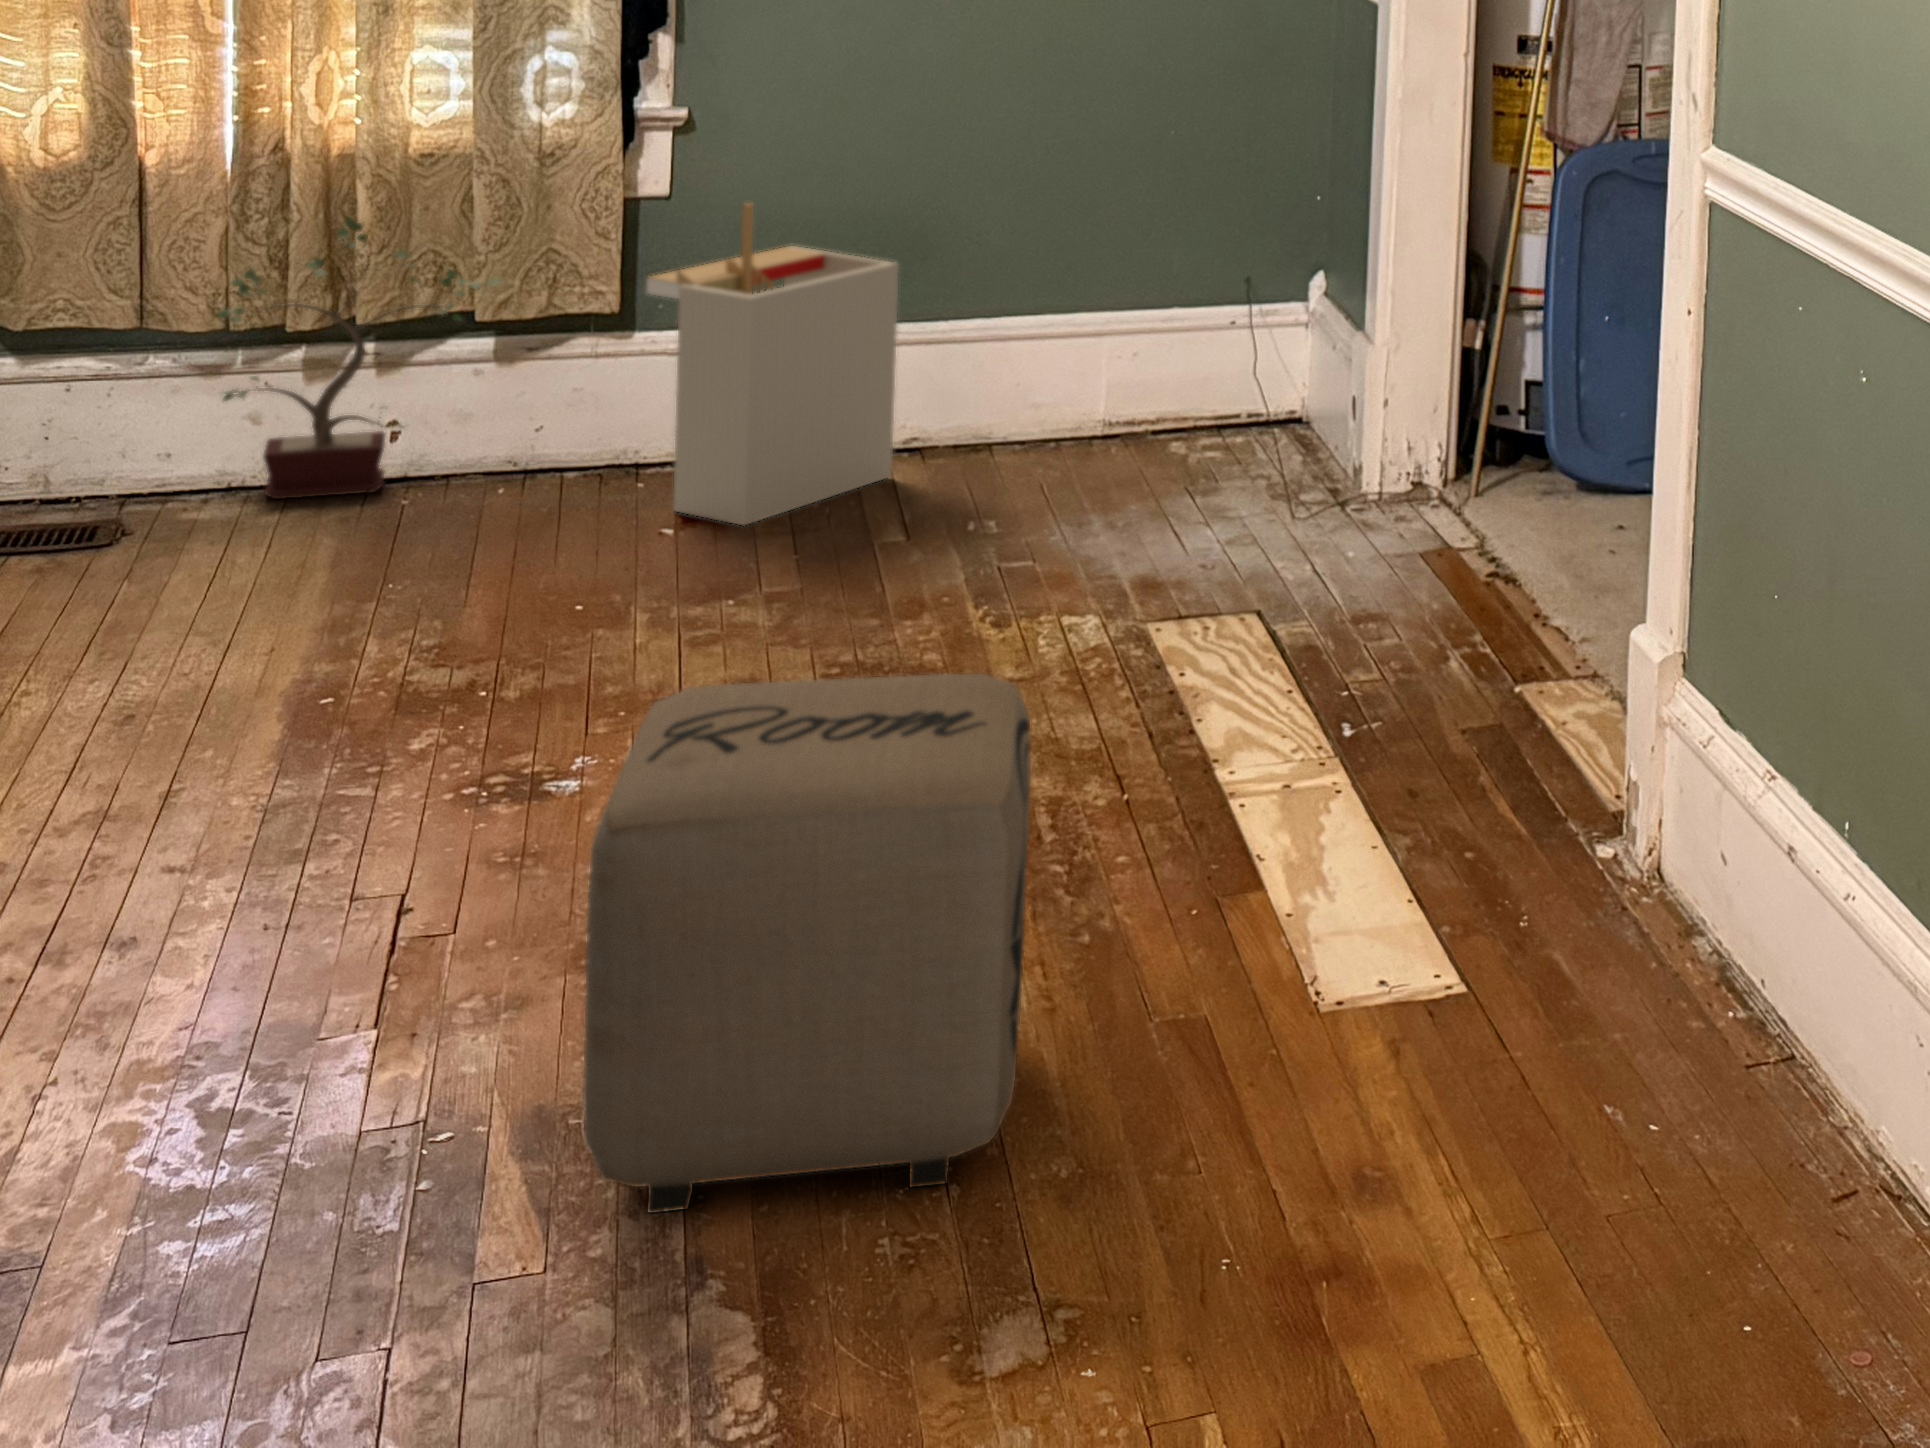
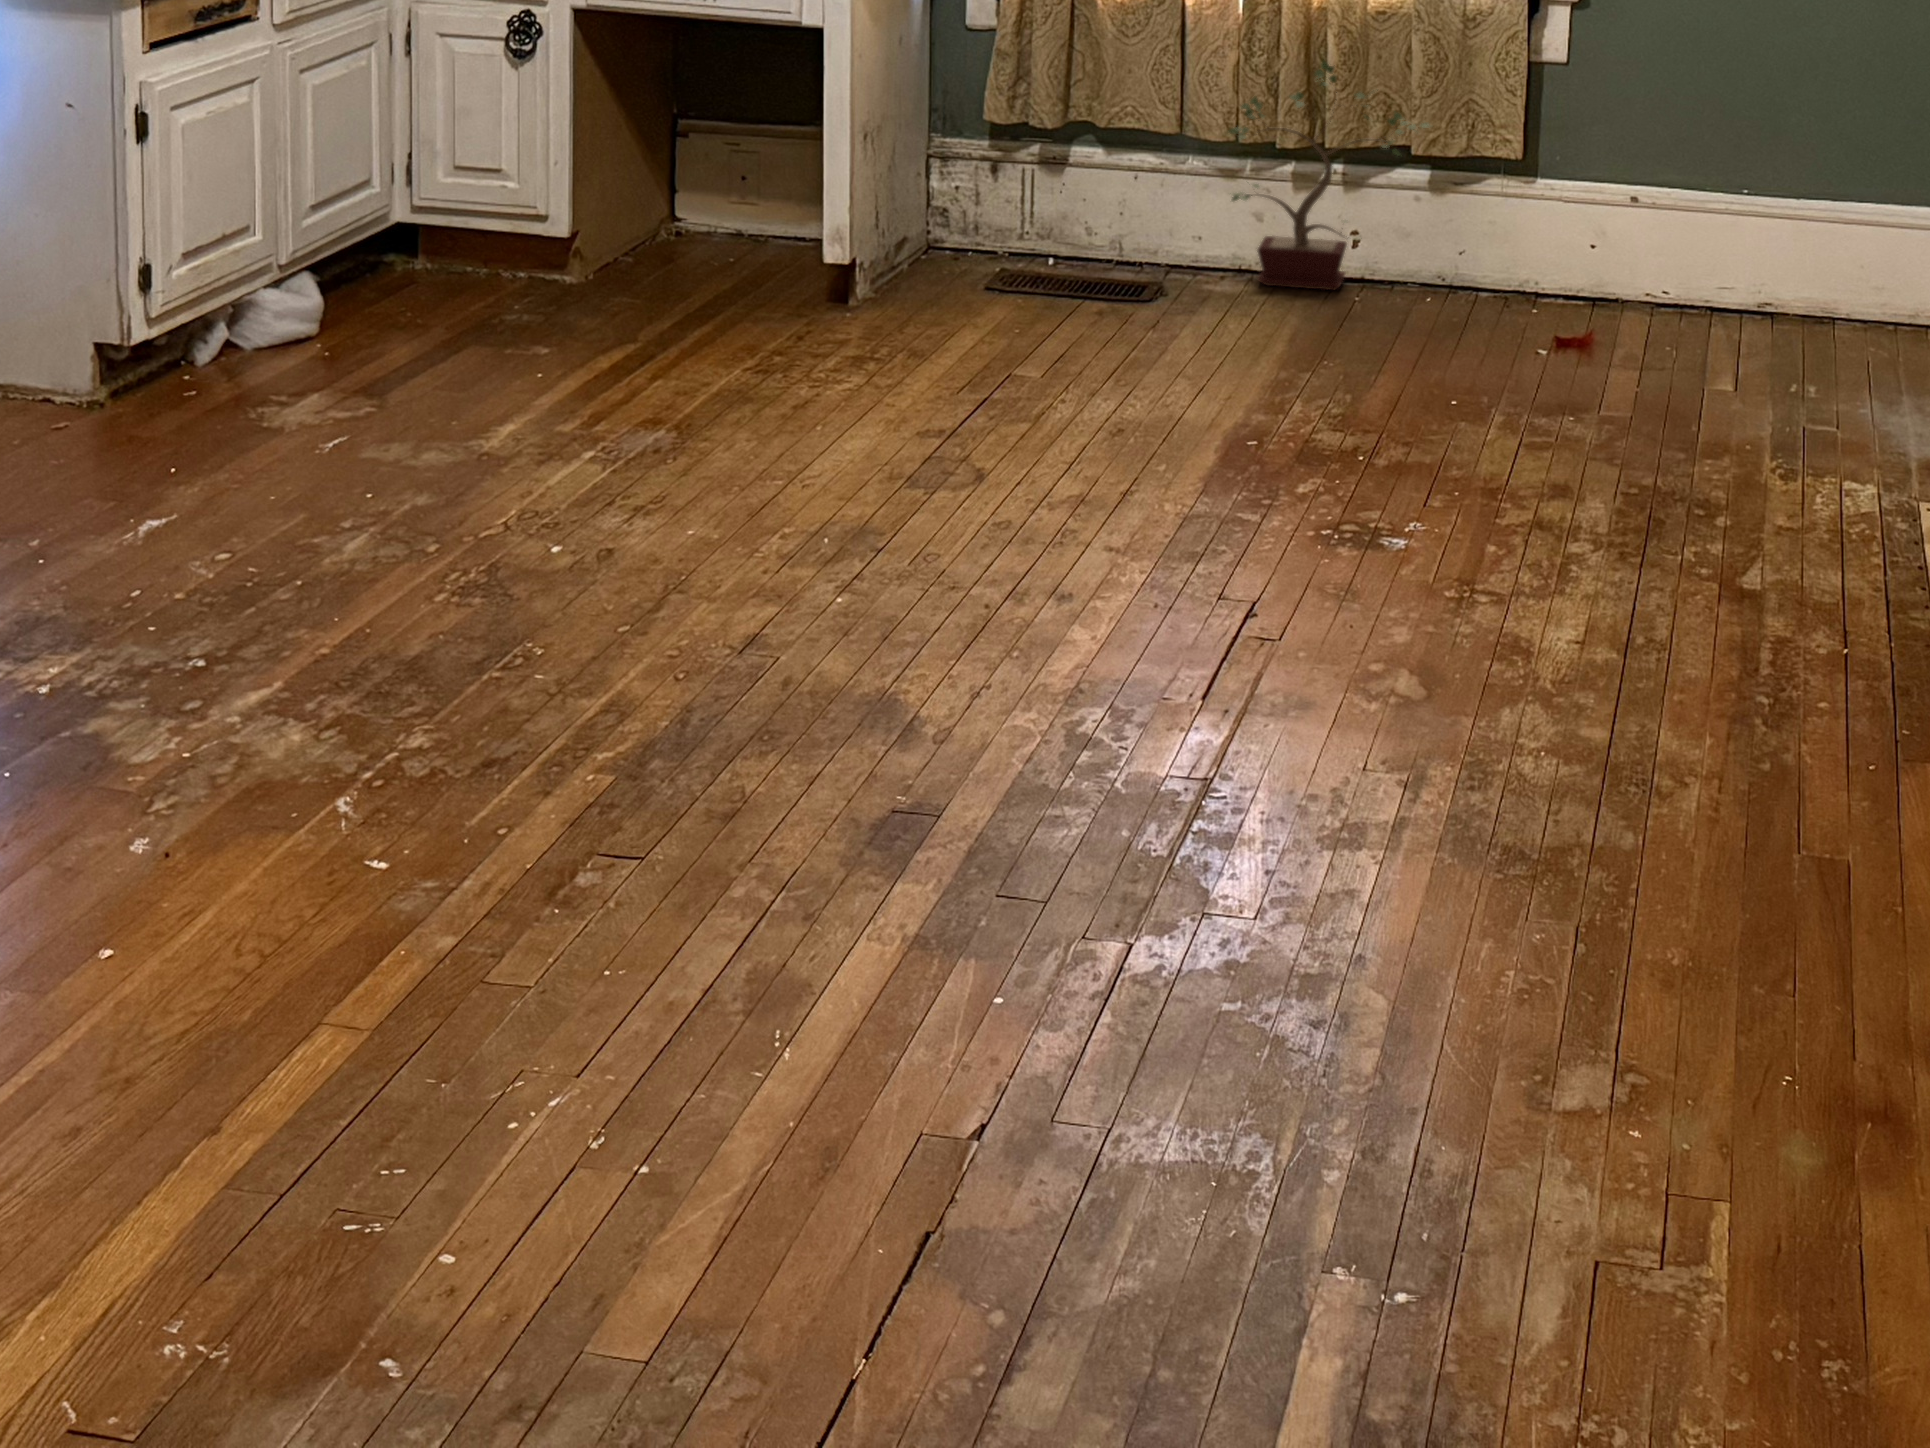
storage bin: present [647,203,899,525] -> none [1536,75,1748,360]
ottoman: present [583,674,1031,1213] -> none [1299,465,1692,939]

